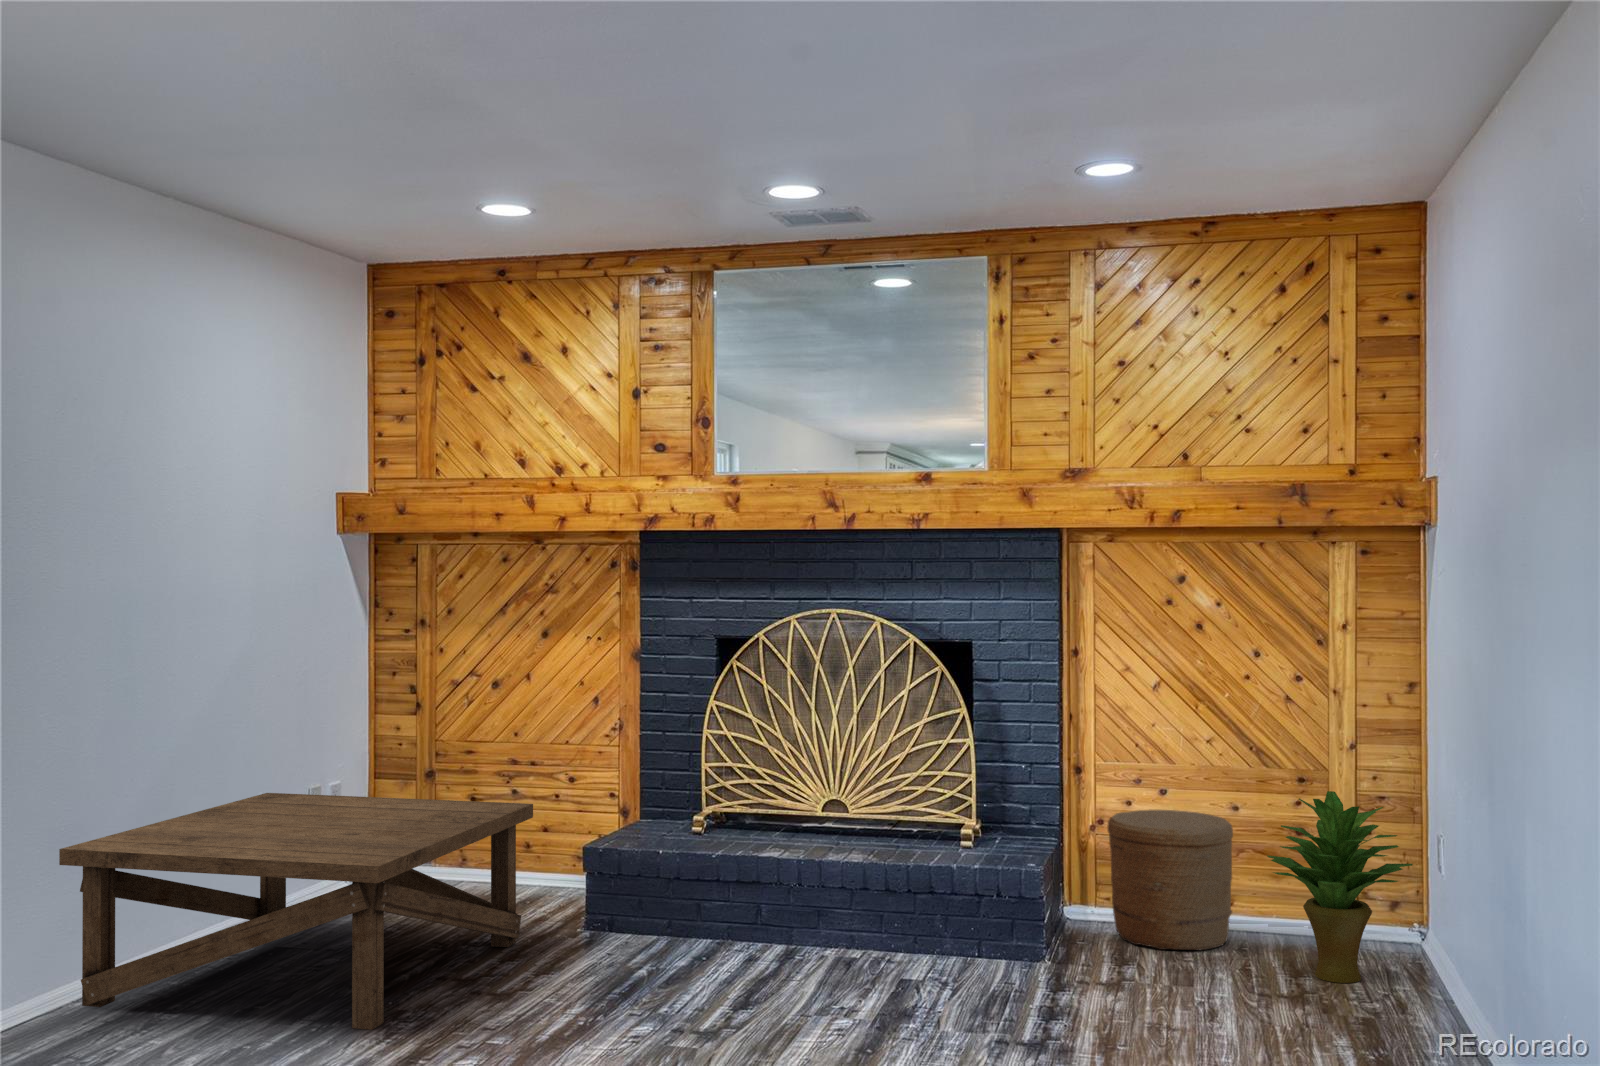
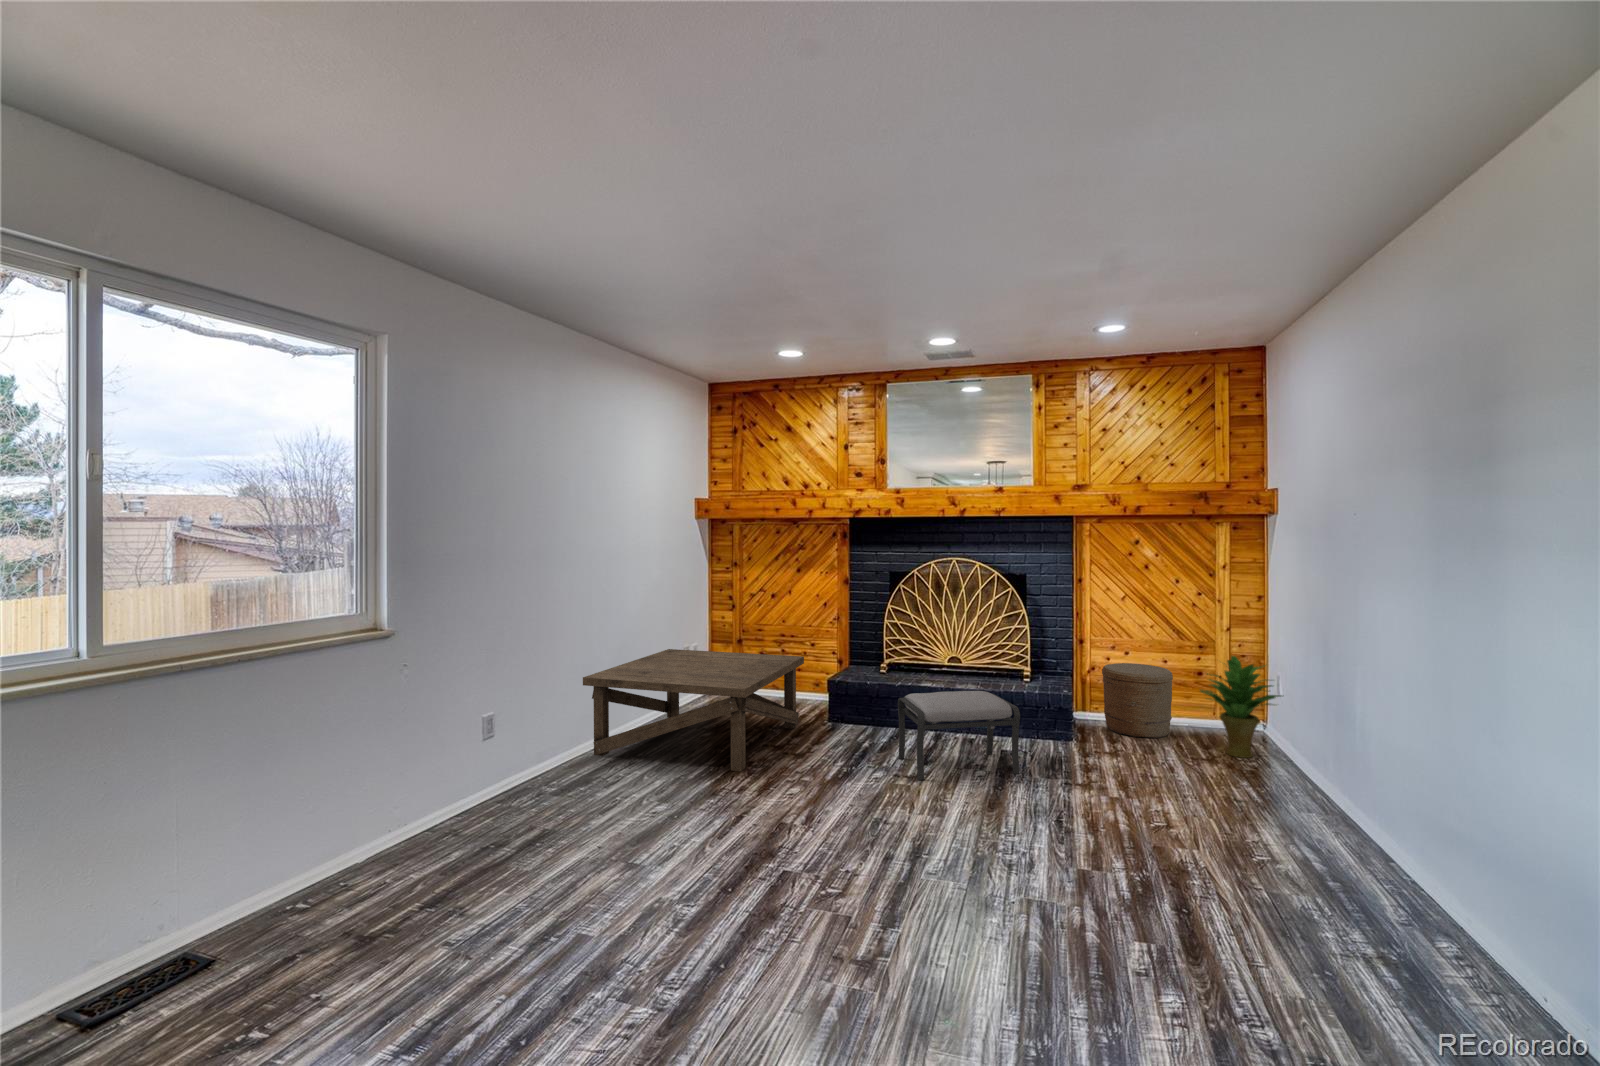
ottoman: none [692,864,914,1037] -> present [898,691,1020,780]

